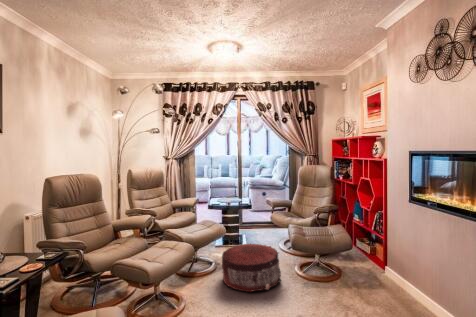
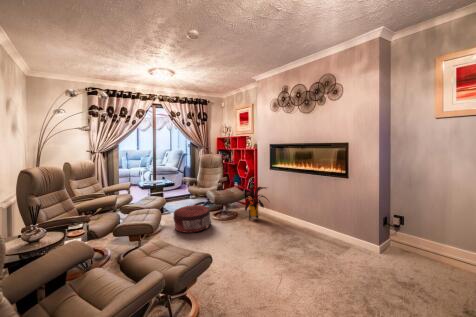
house plant: none [336,230,402,299] -> present [245,187,268,220]

